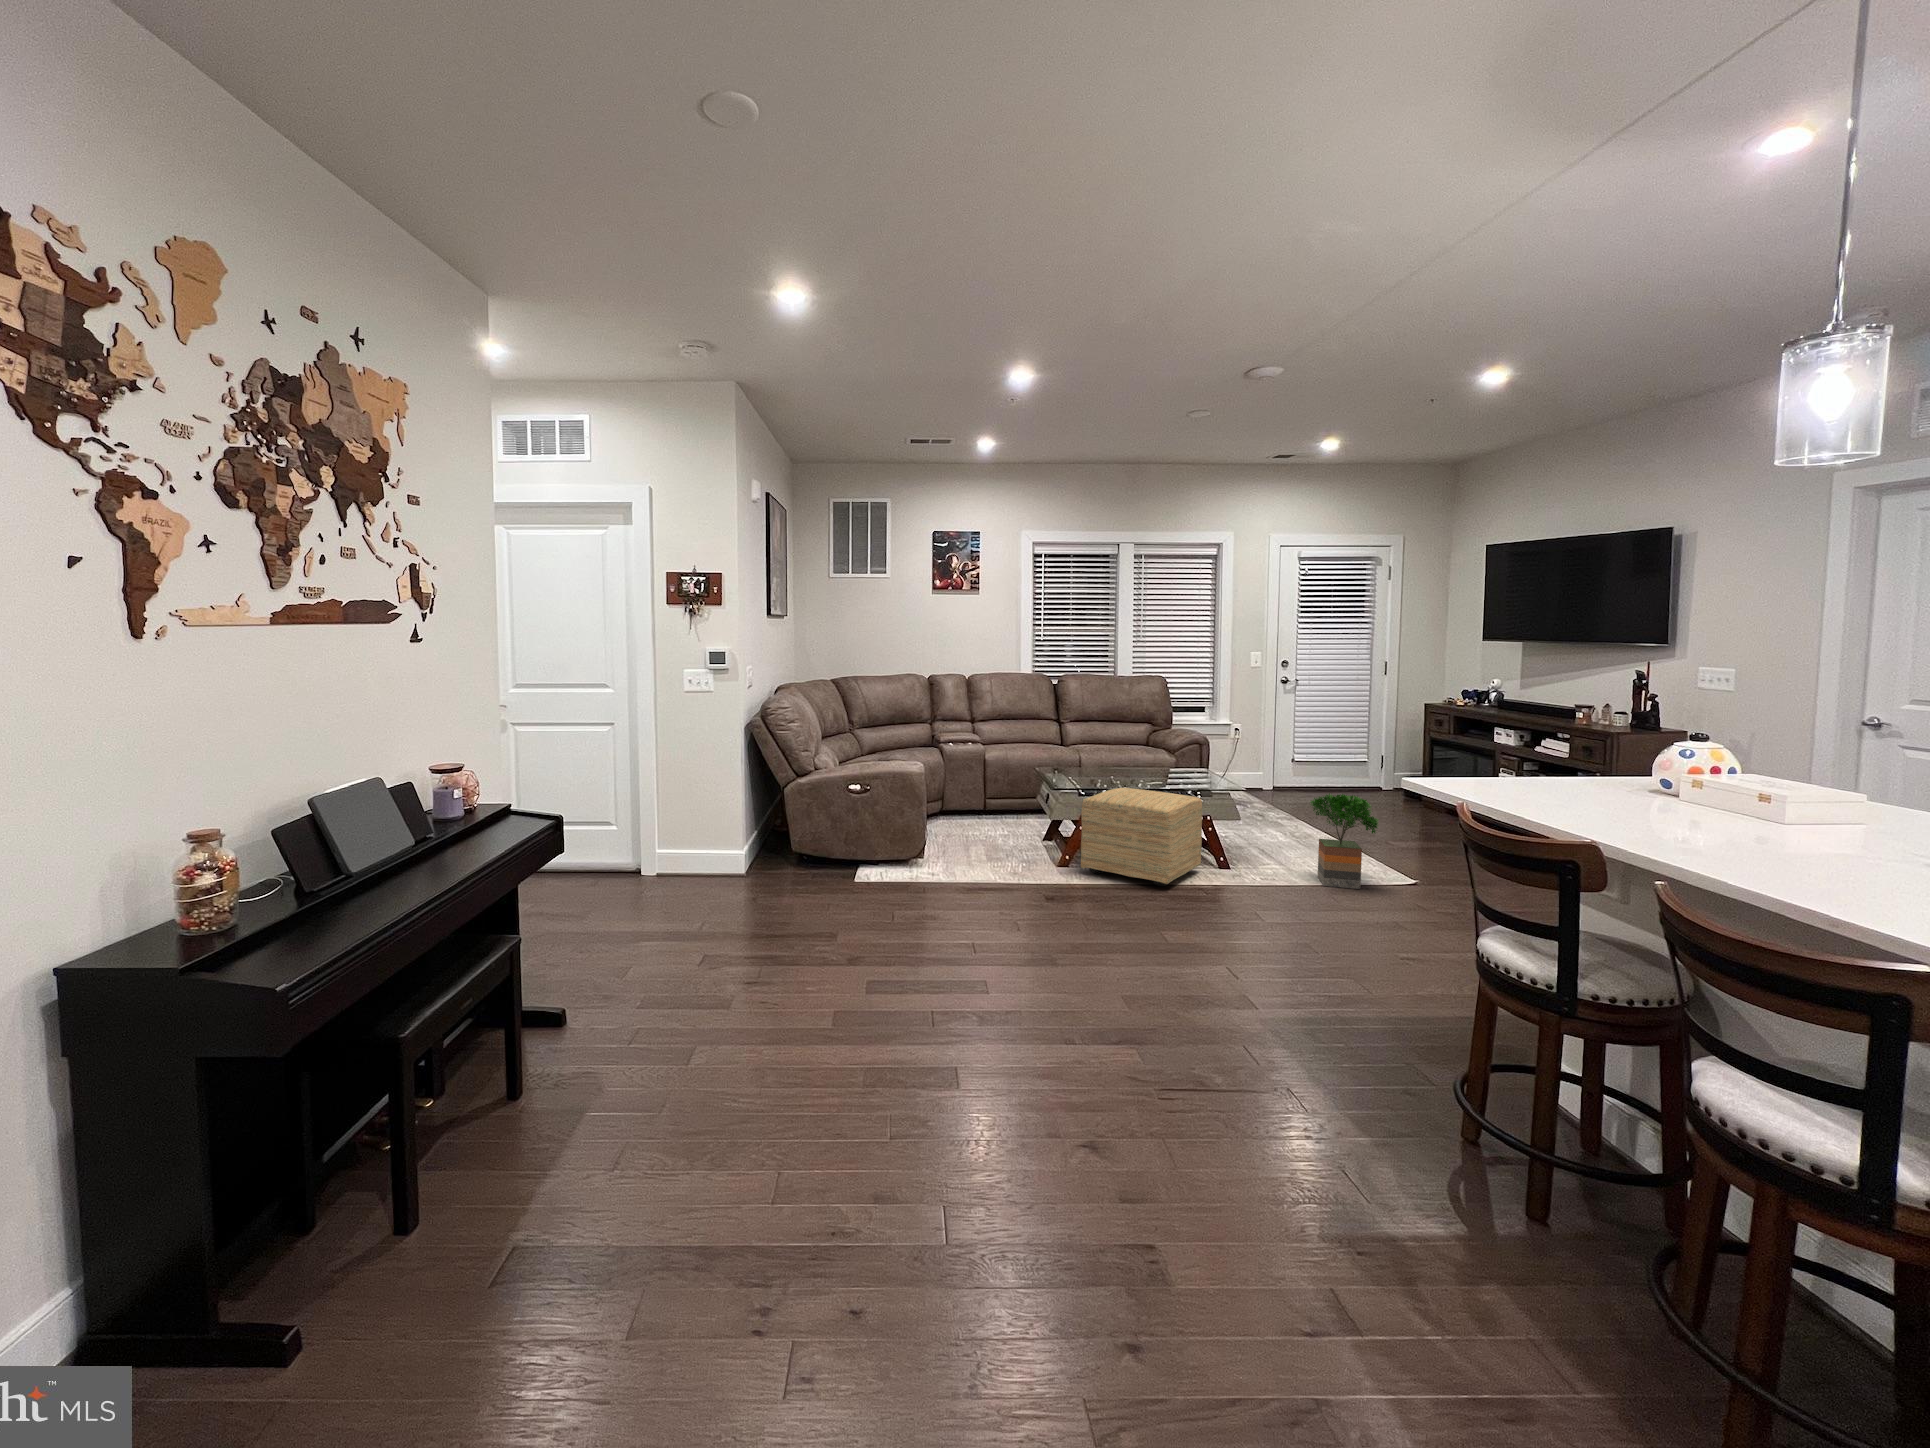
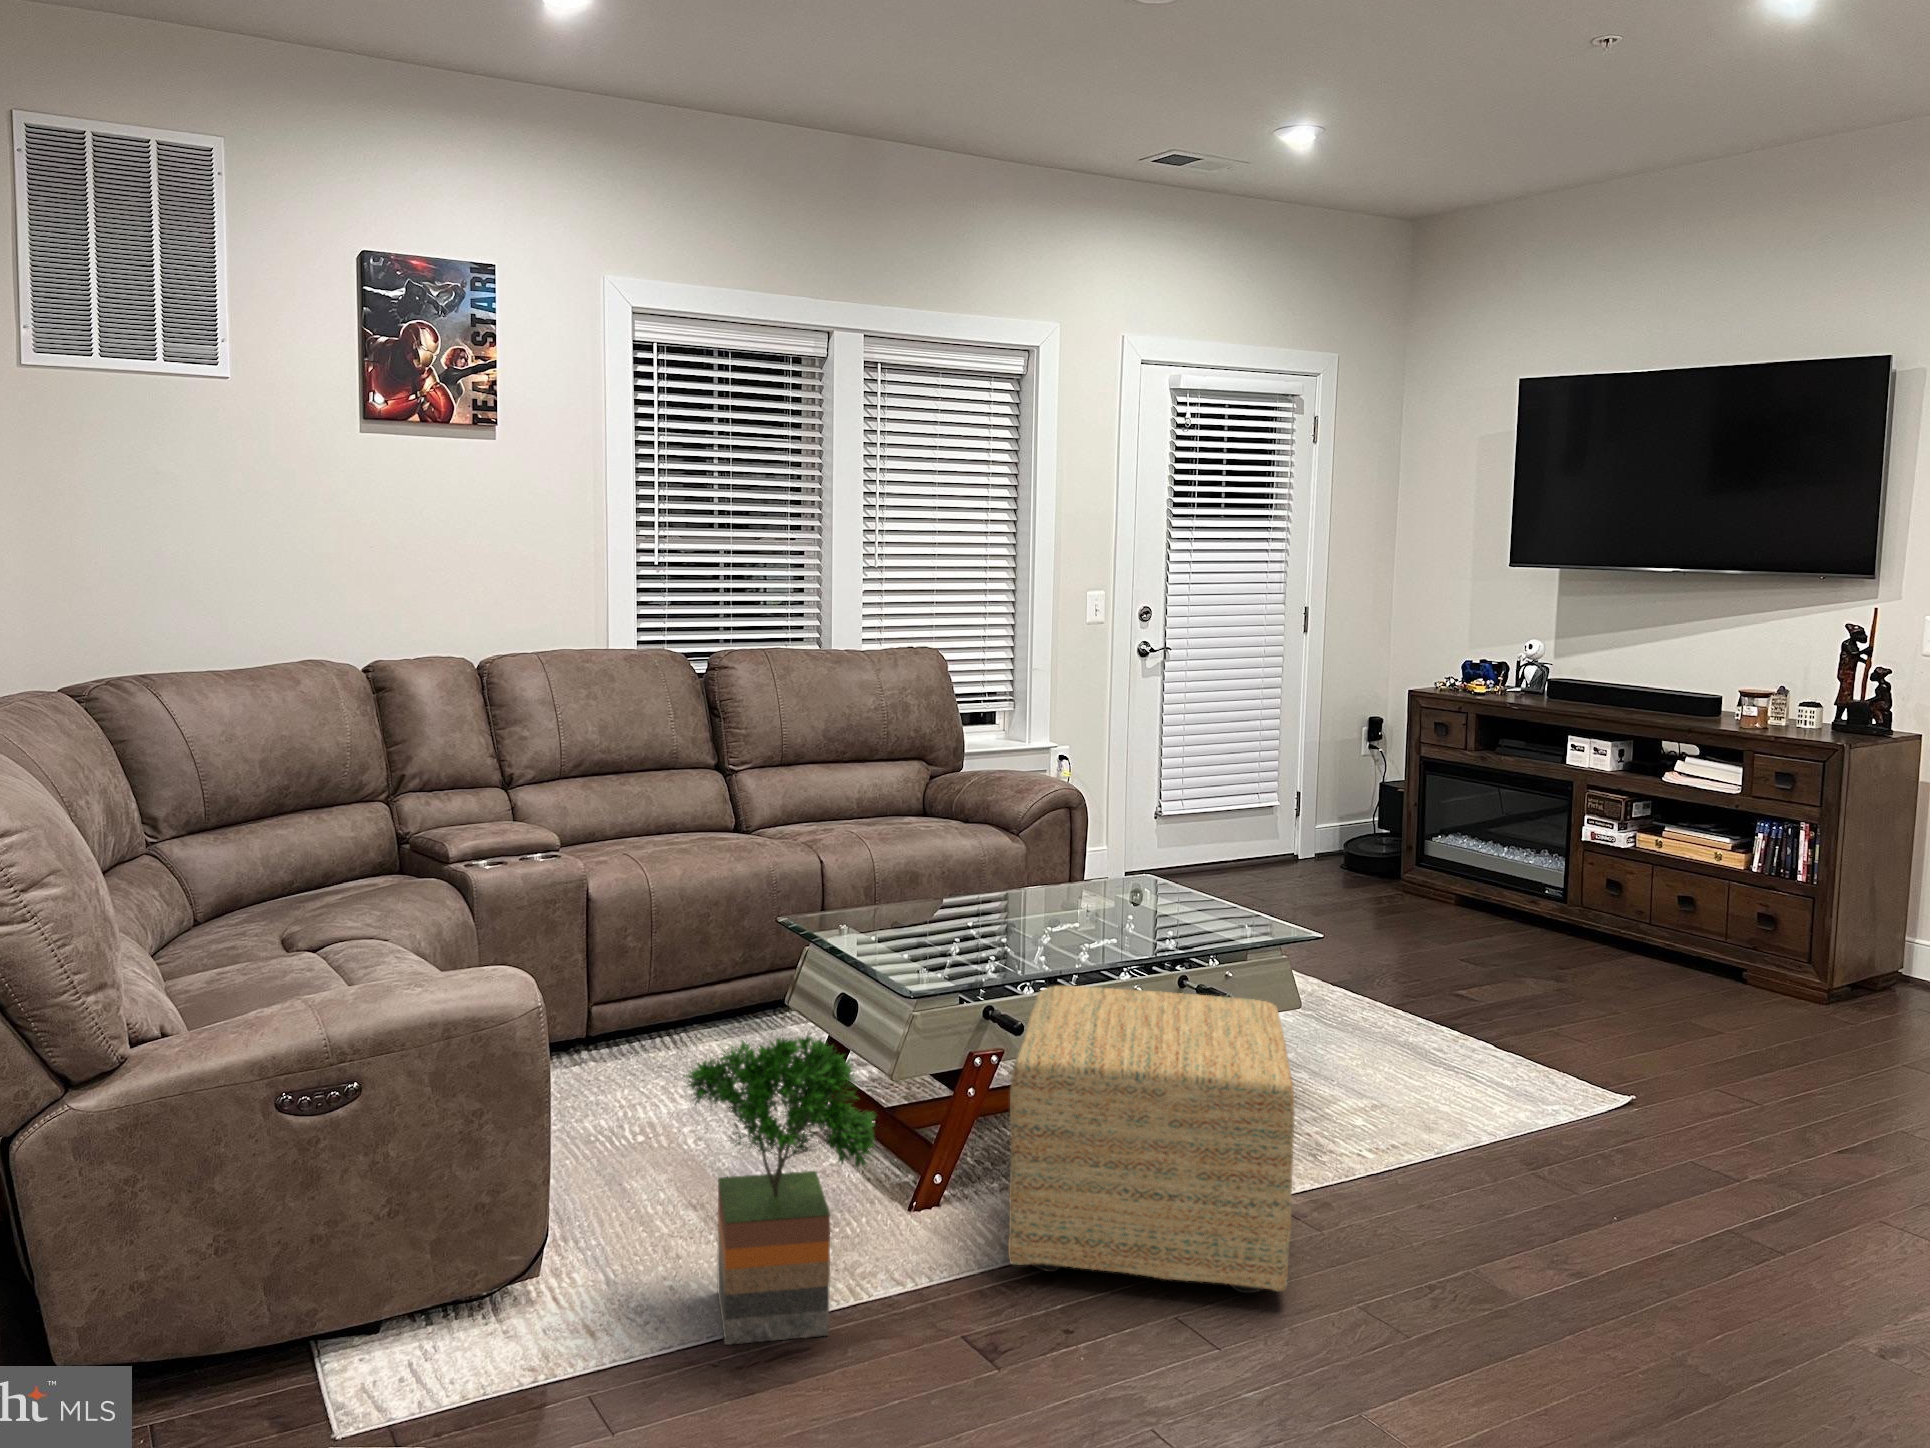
potted tree: present [1311,793,1378,889] -> present [686,1035,875,1345]

